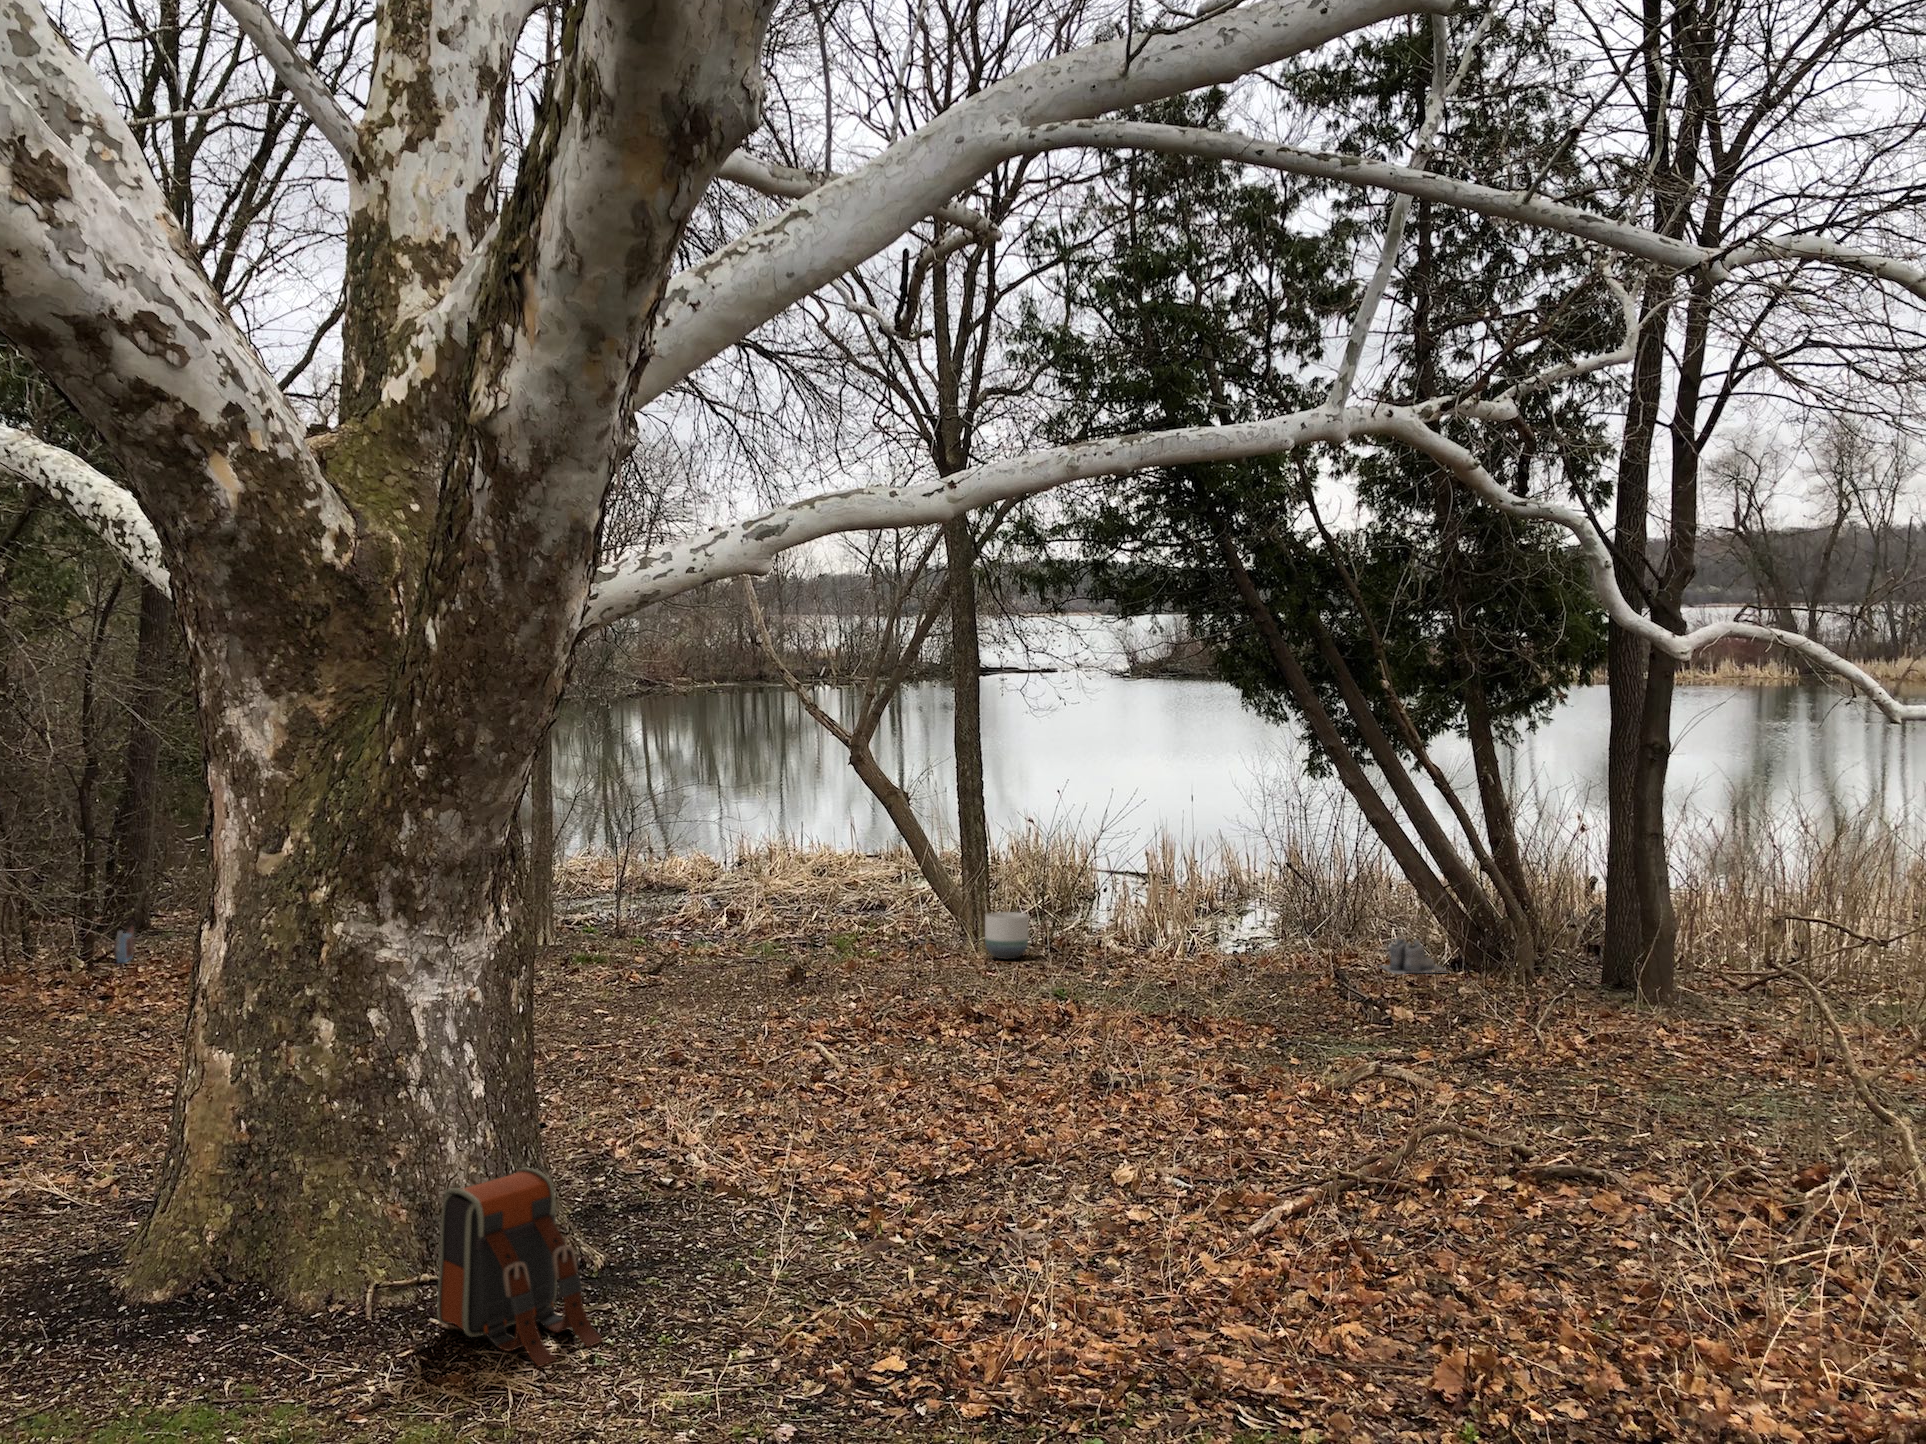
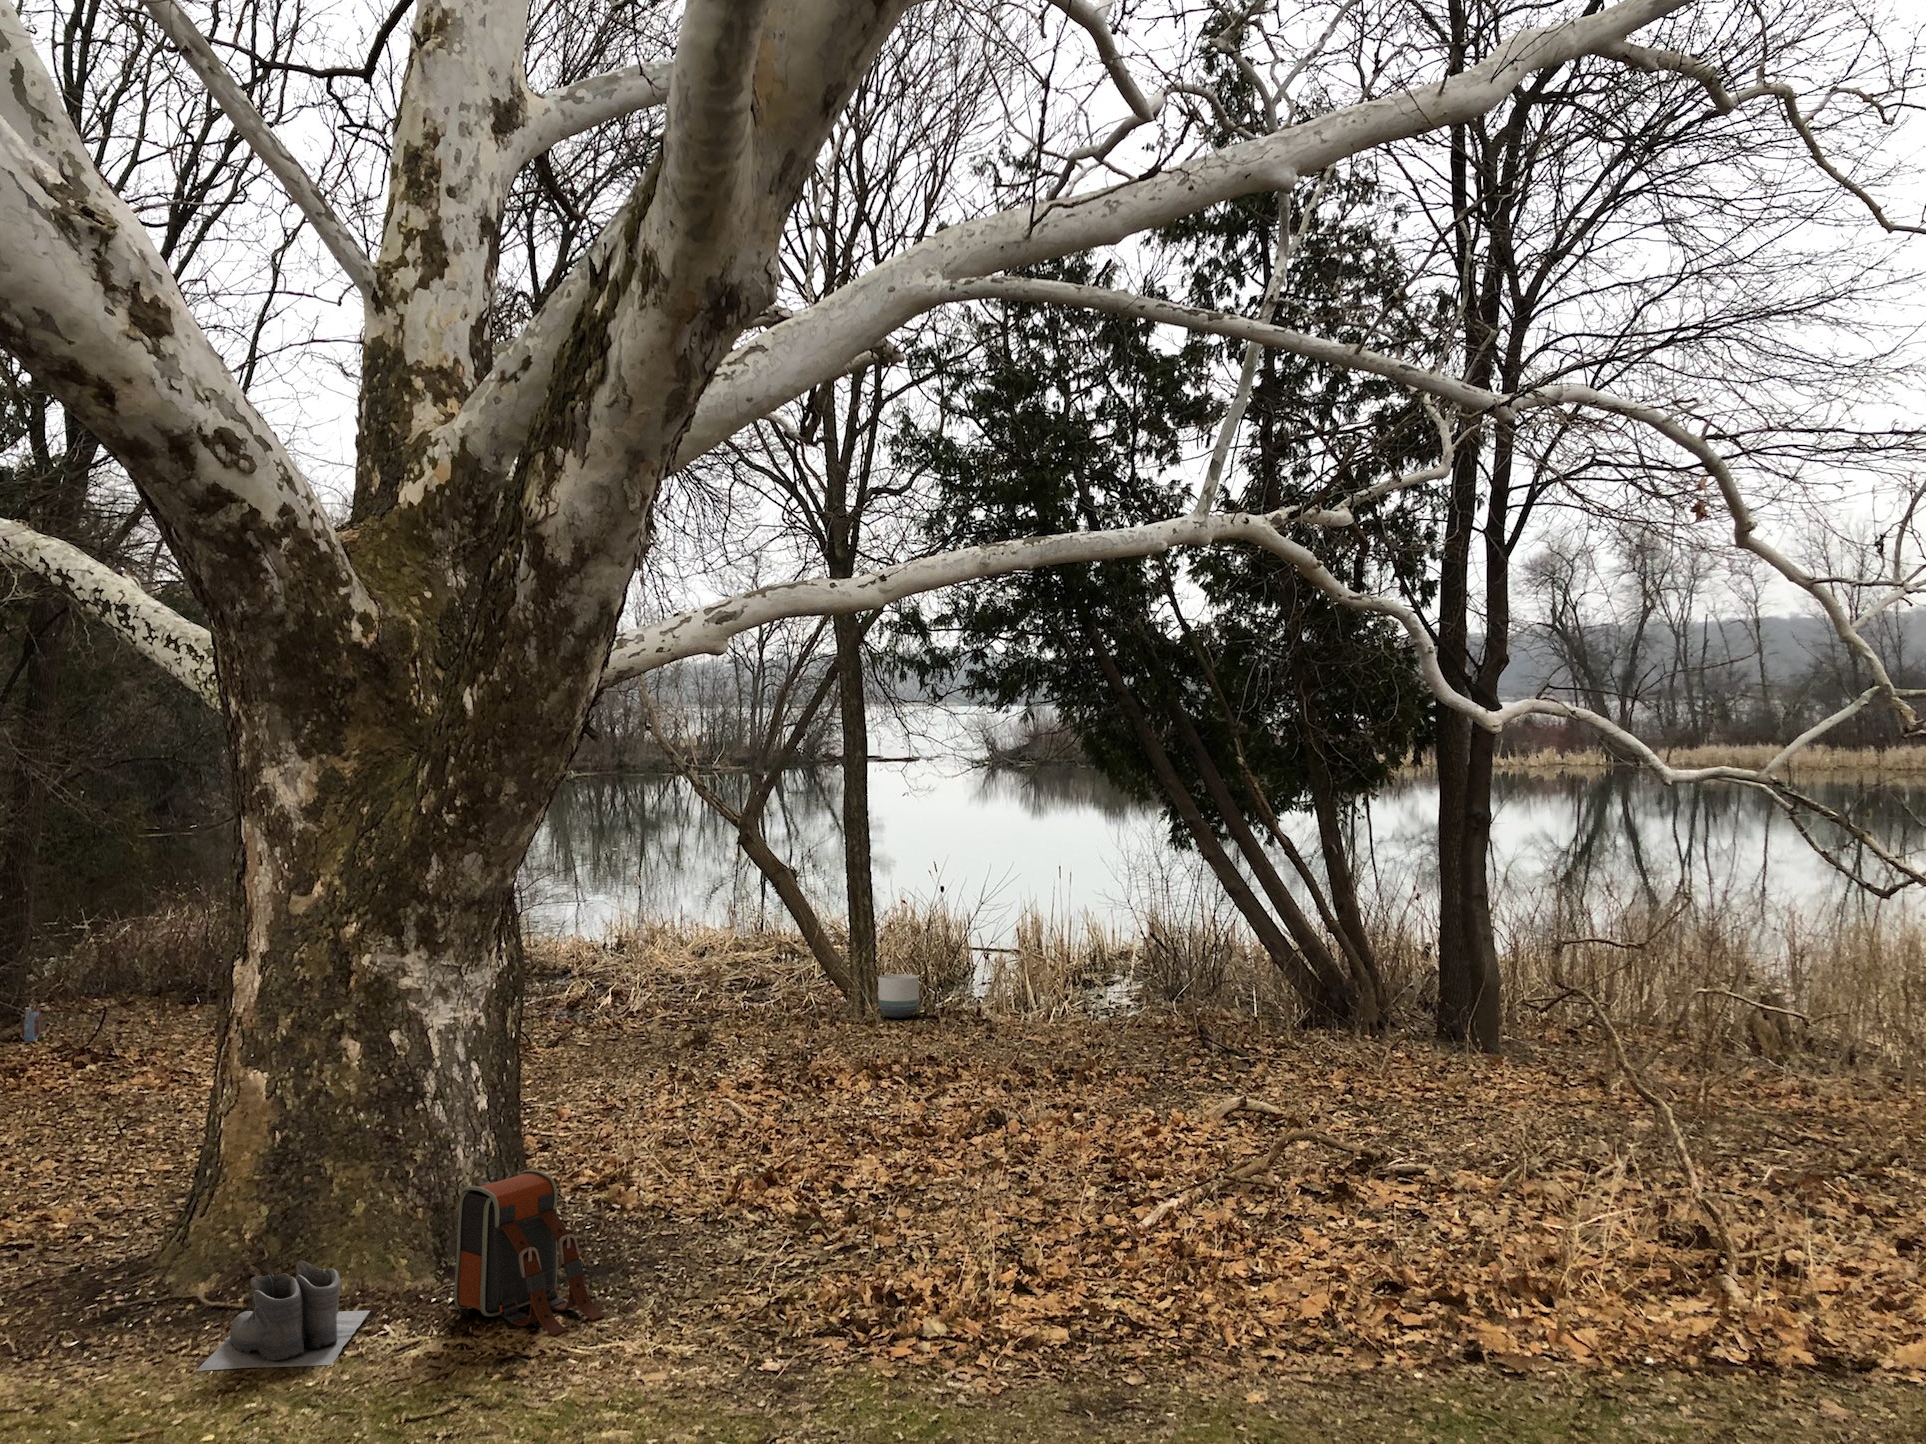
boots: present [1381,938,1446,974] -> present [196,1261,370,1371]

